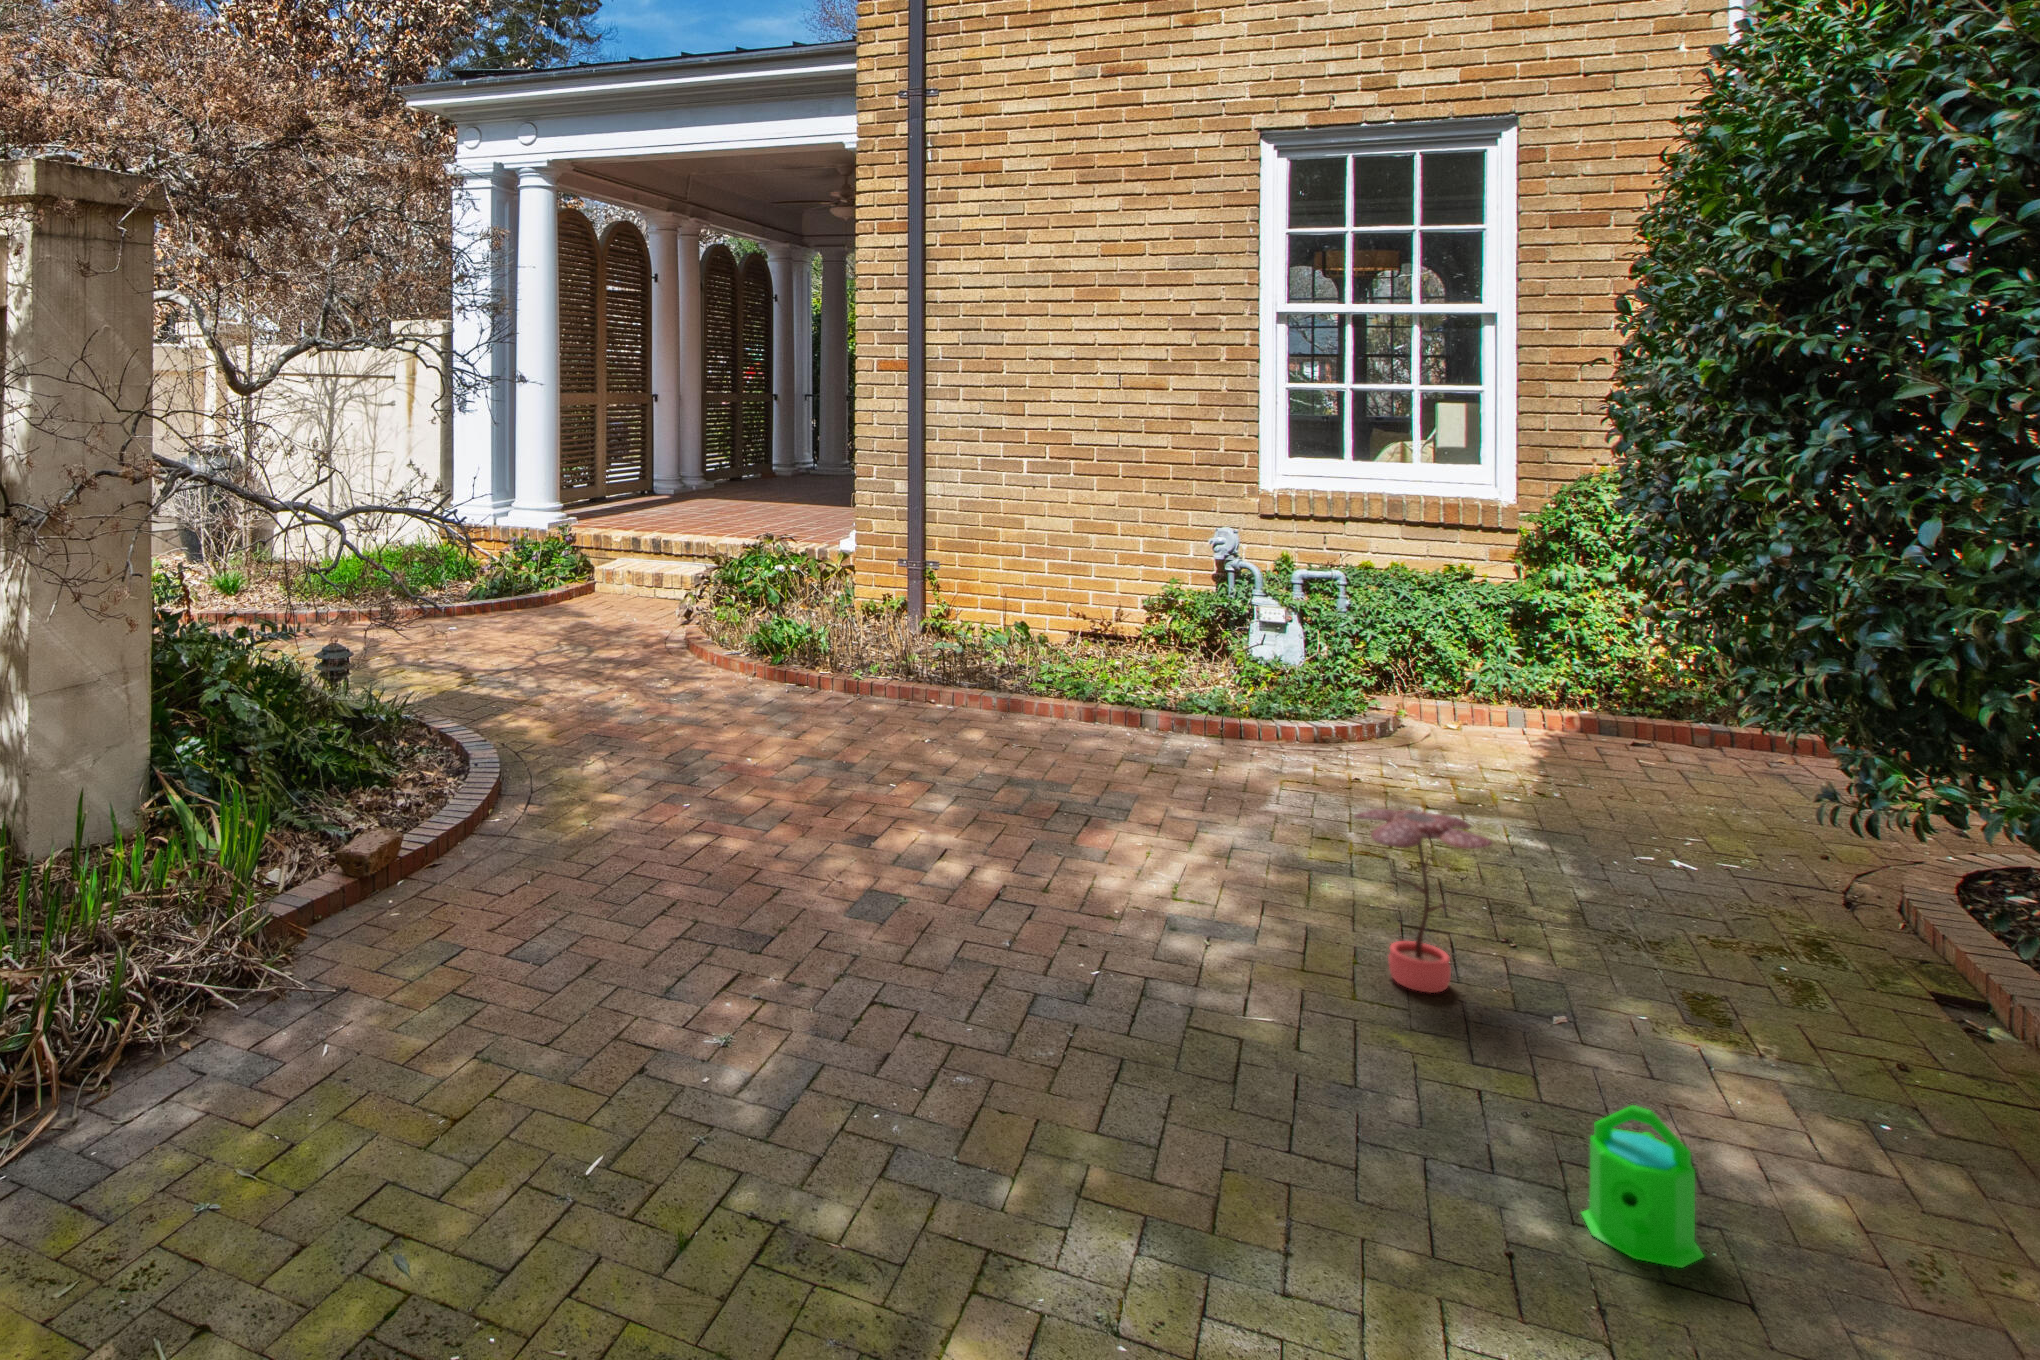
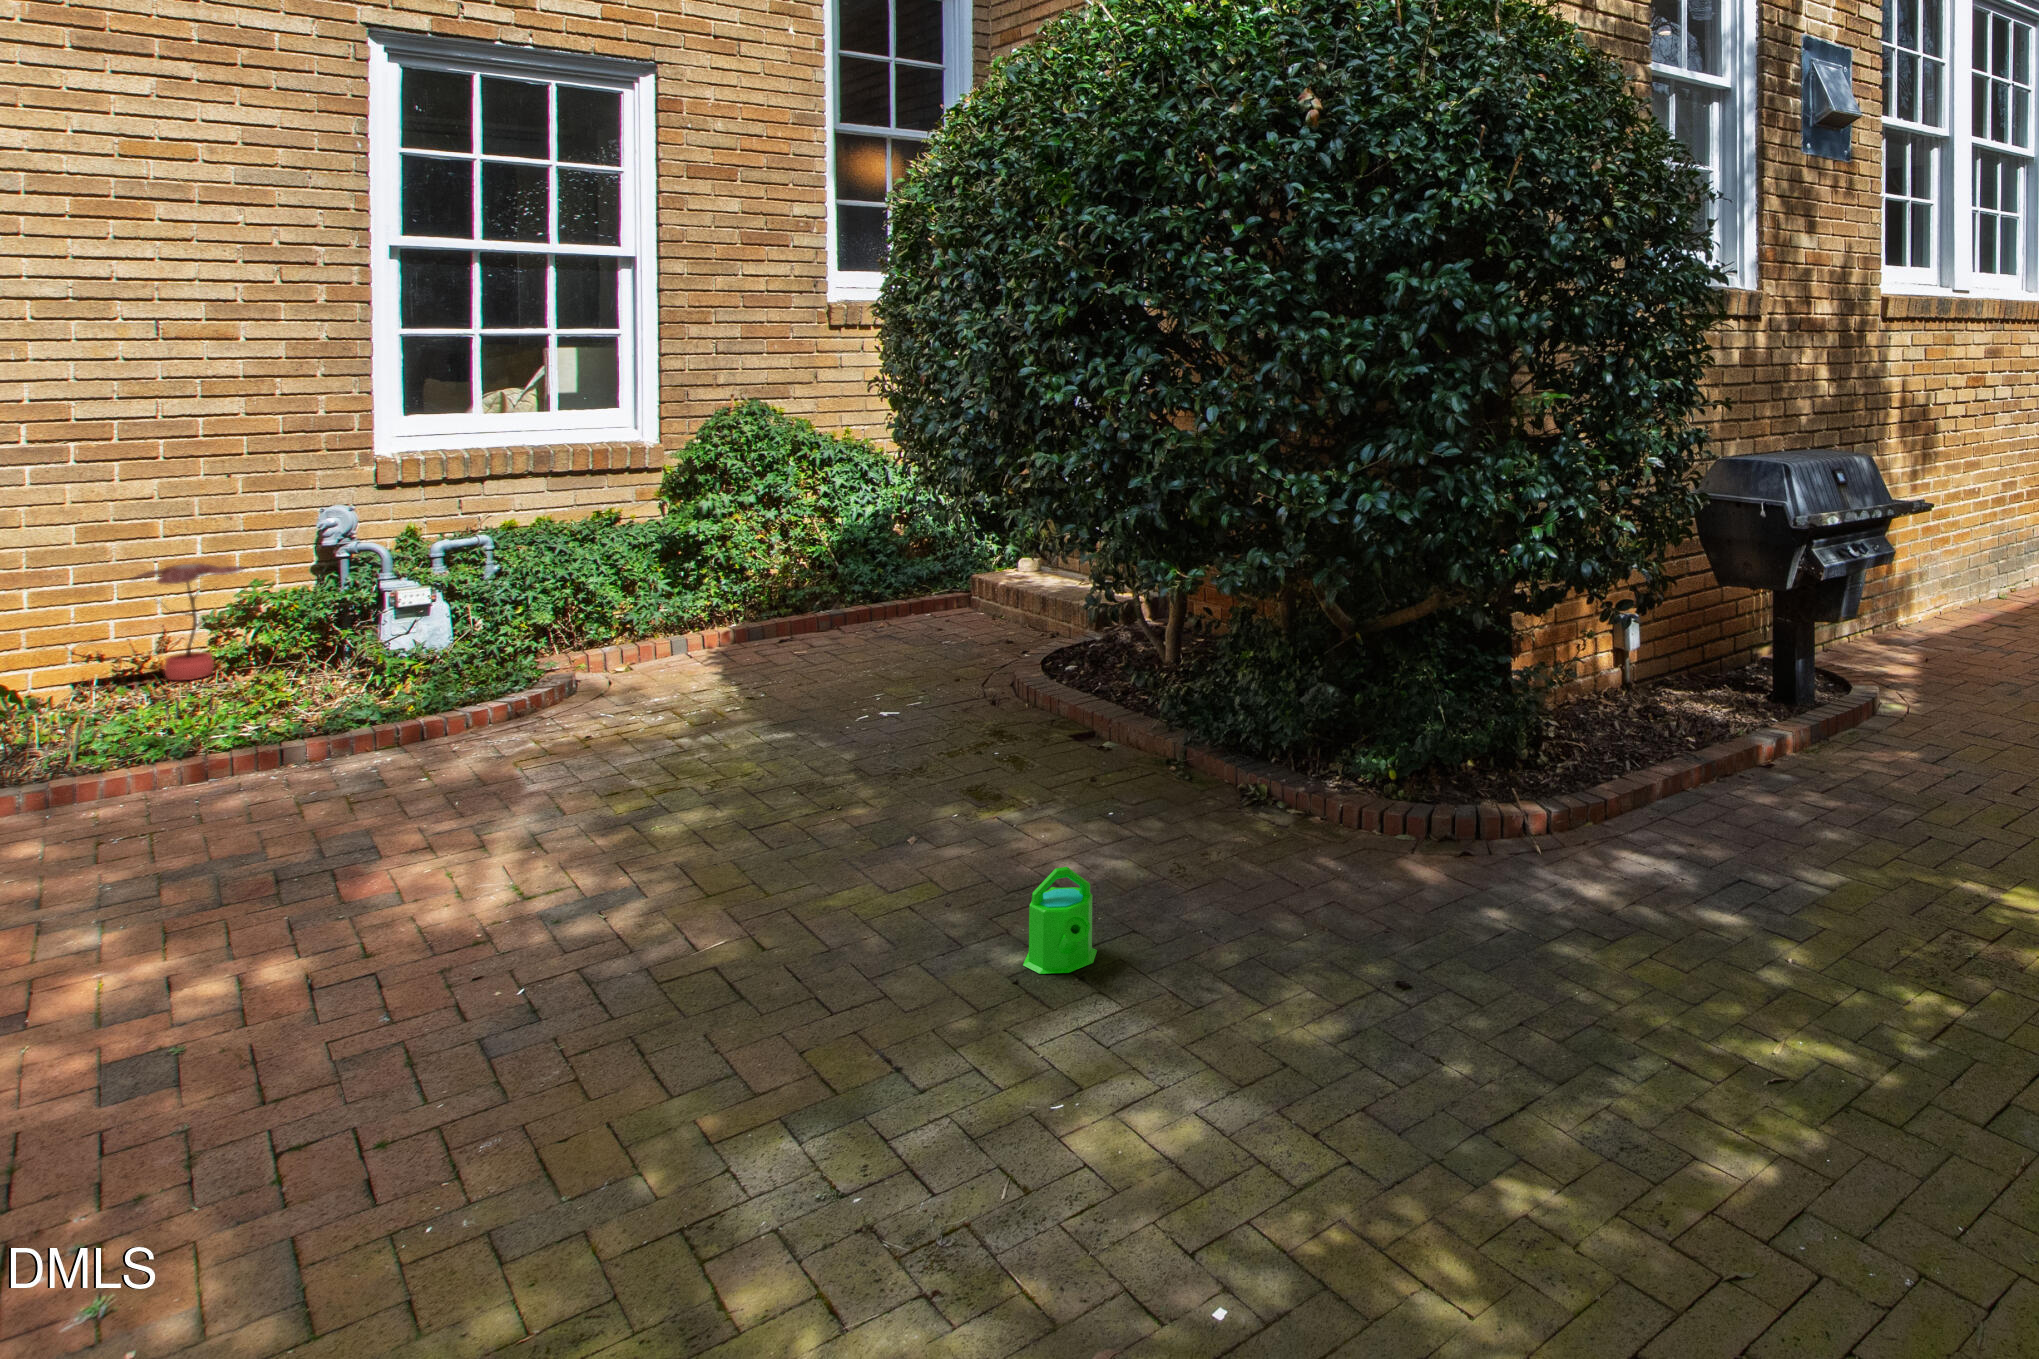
potted plant: present [1354,809,1492,993] -> present [132,563,244,680]

